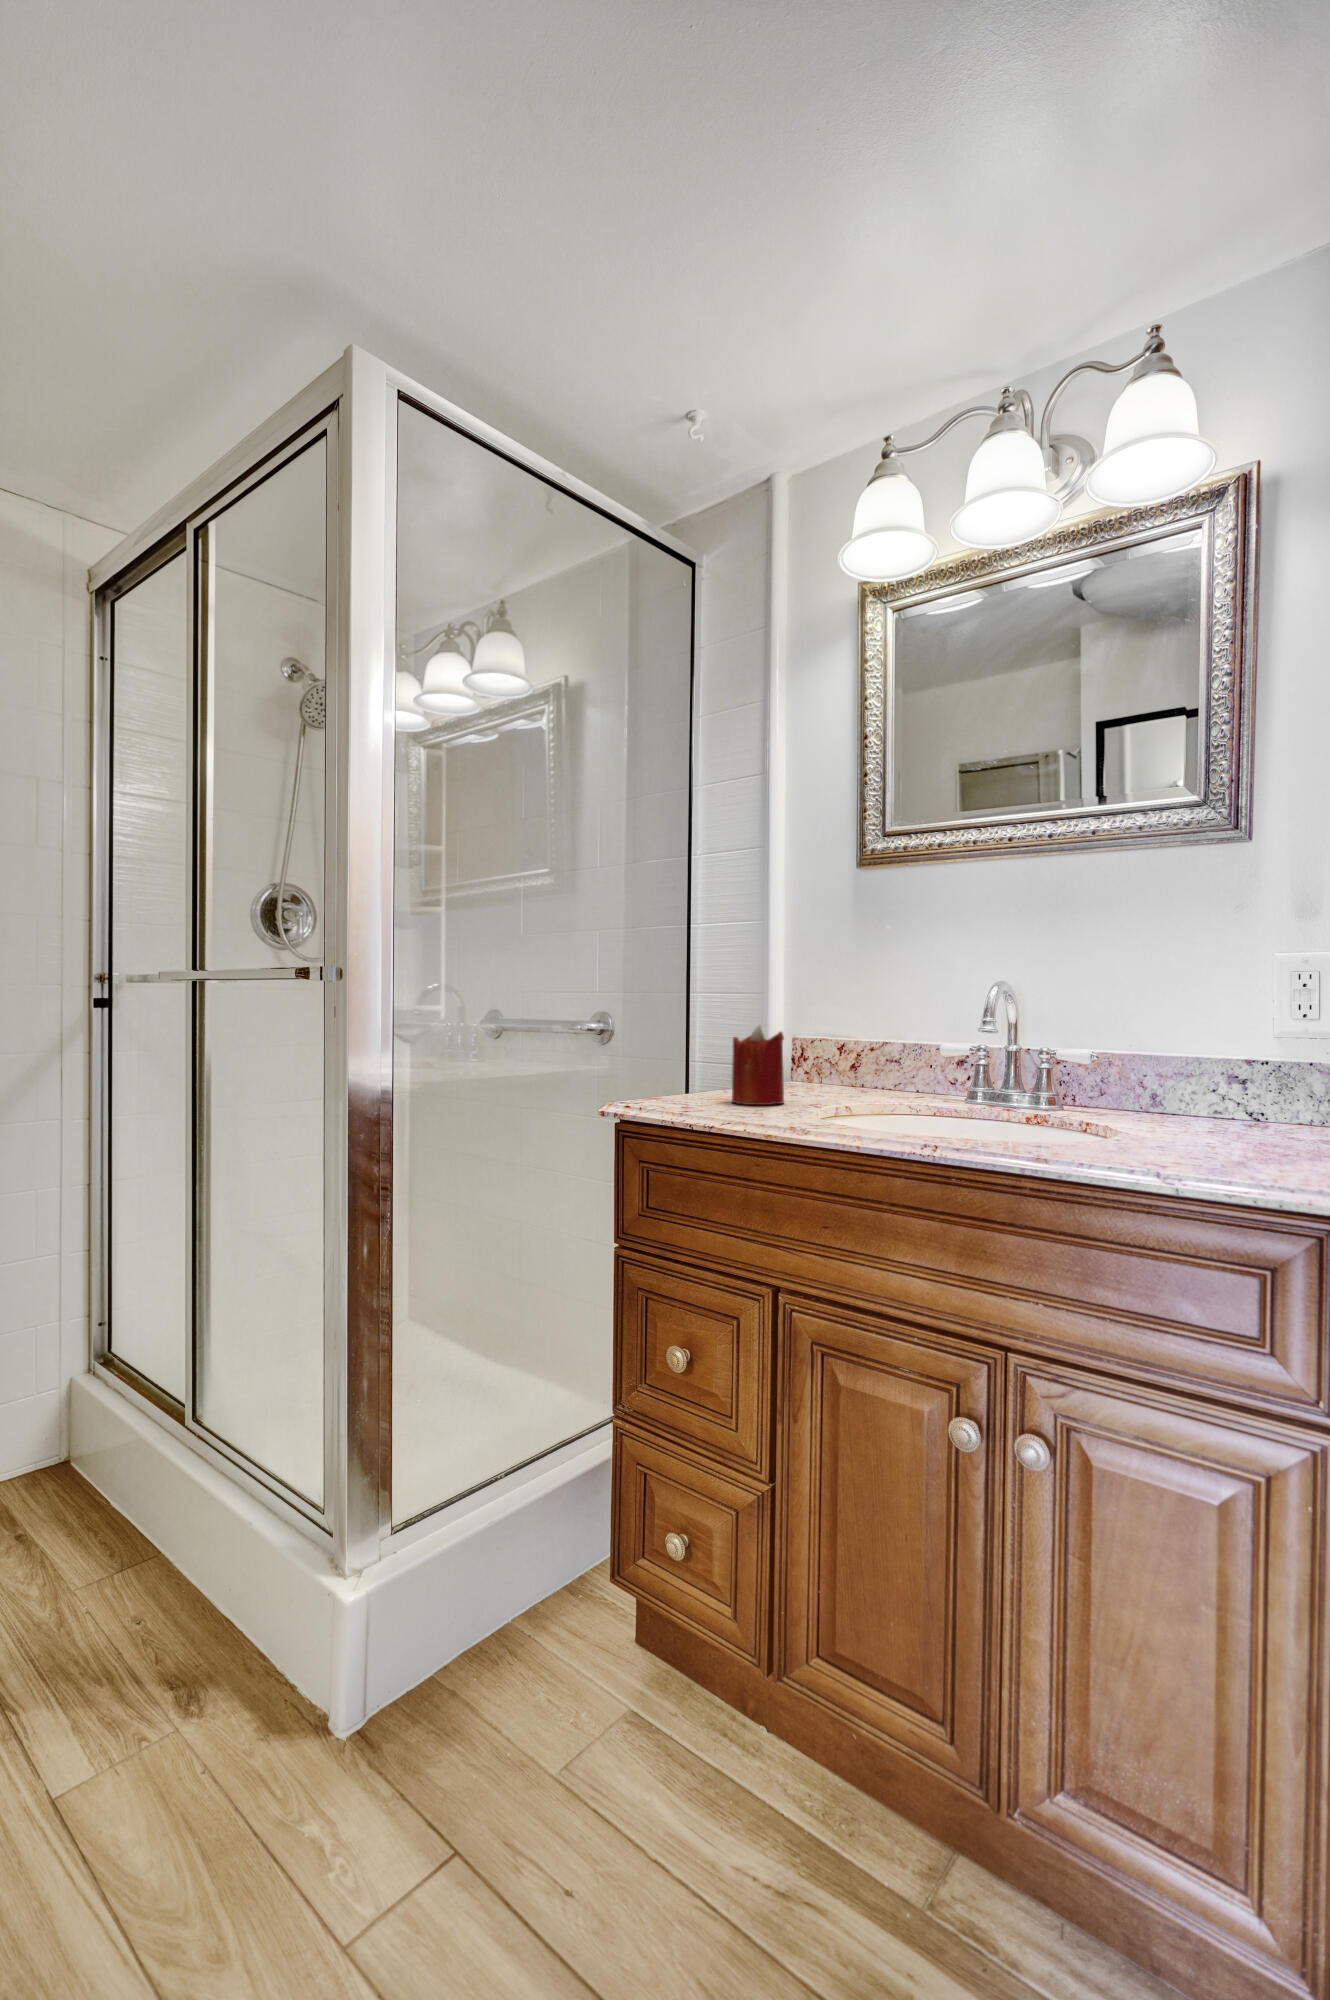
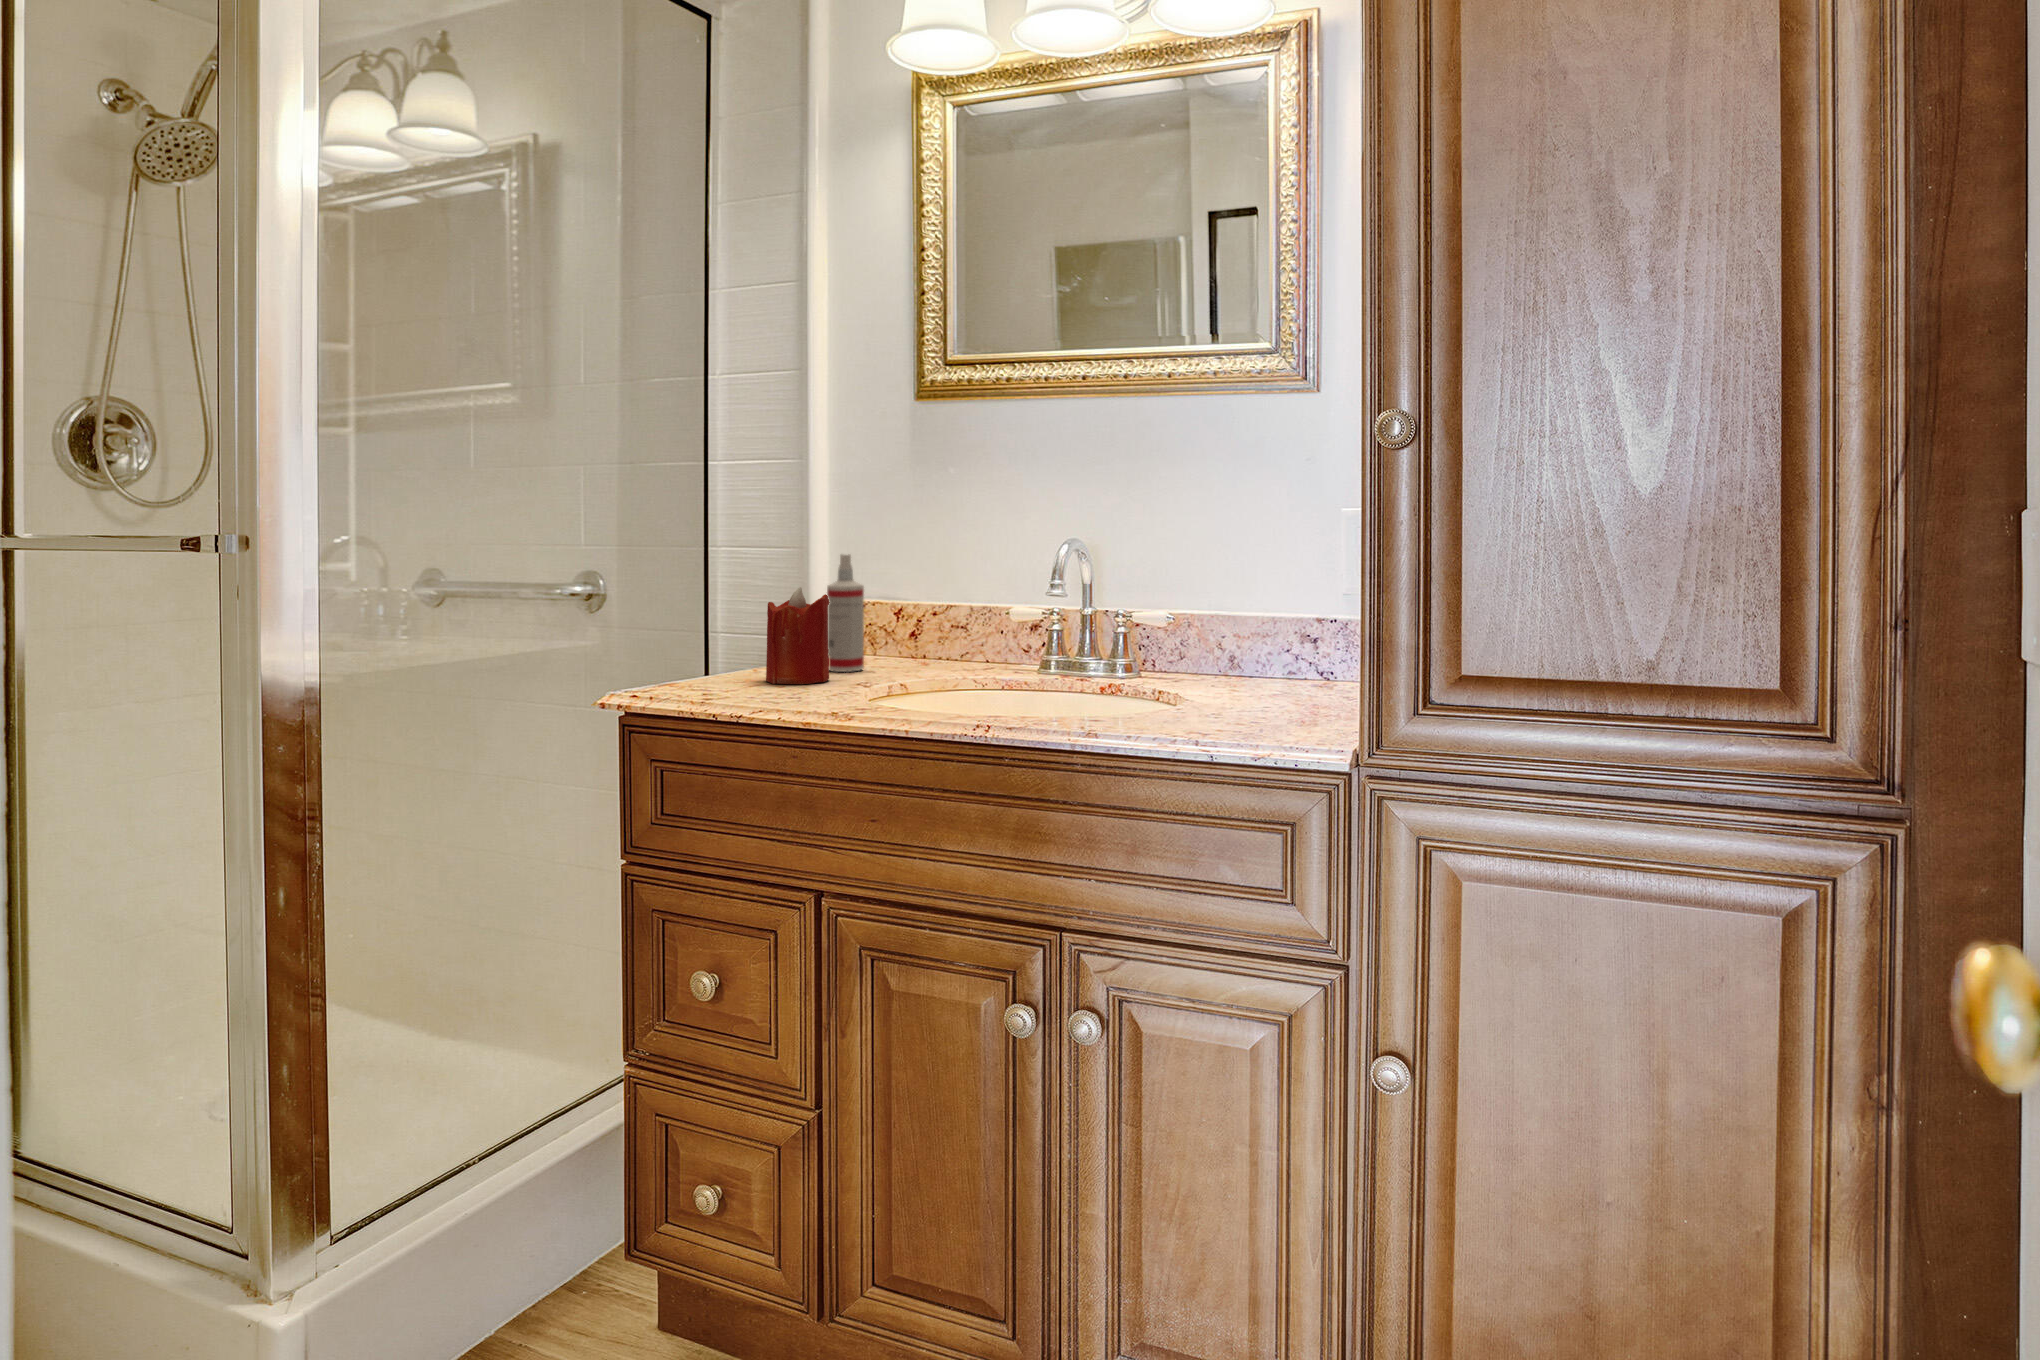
spray bottle: none [781,999,812,1097] -> present [827,554,864,672]

